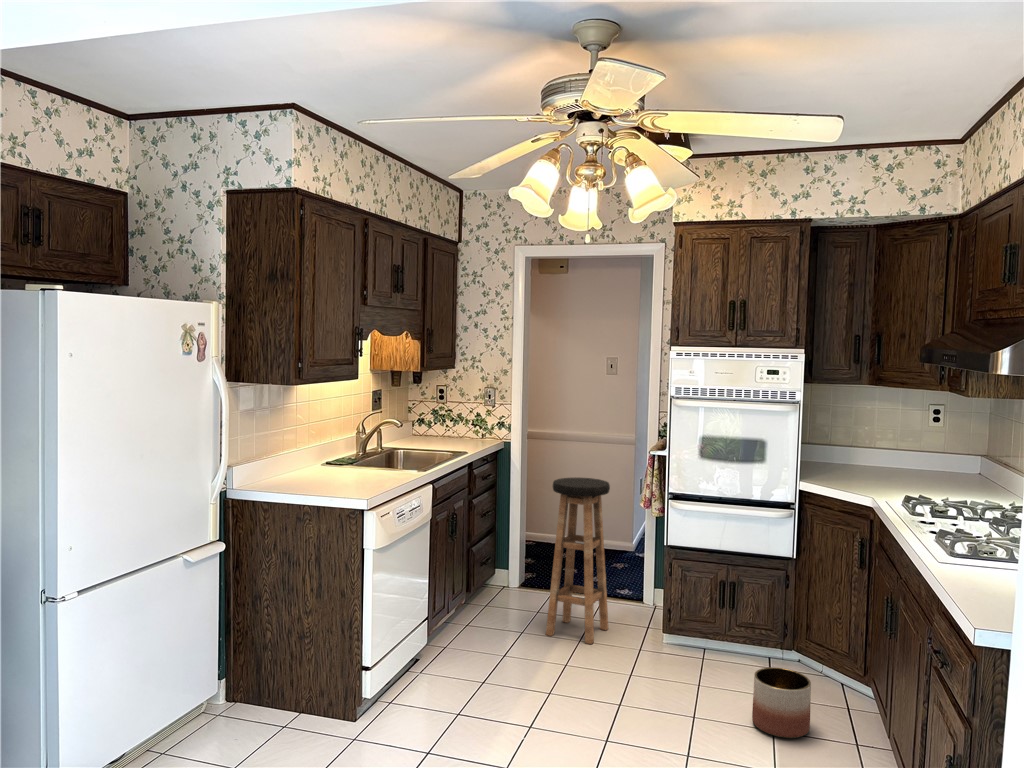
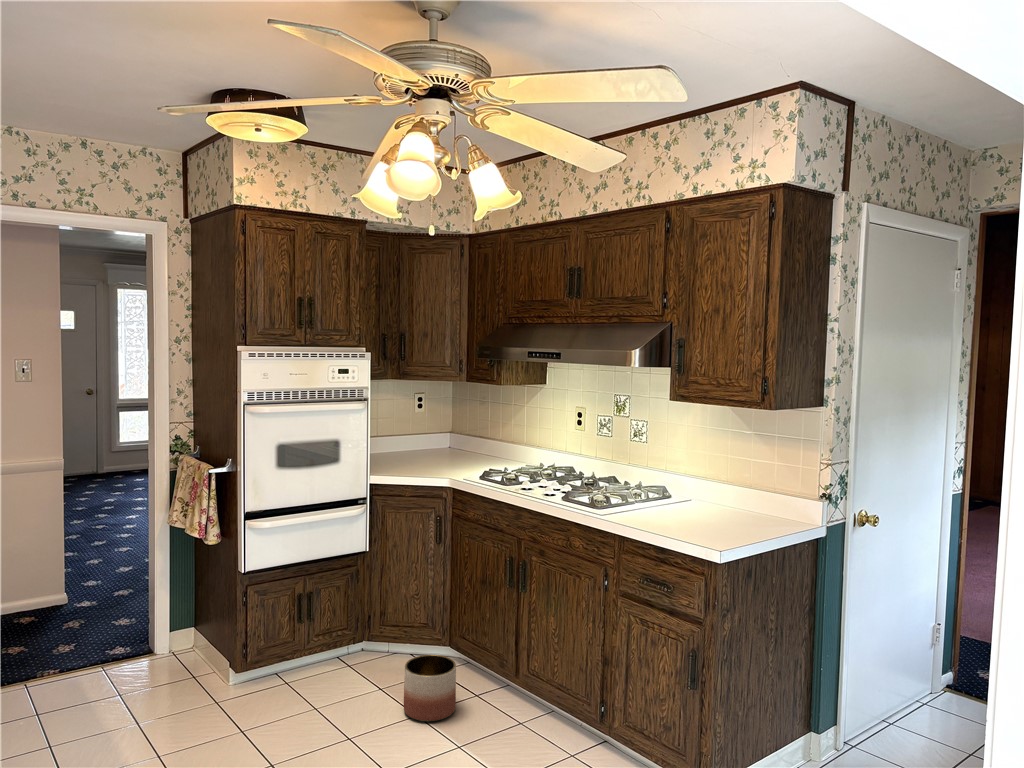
bar stool: present [546,477,610,644] -> none [85,516,168,738]

